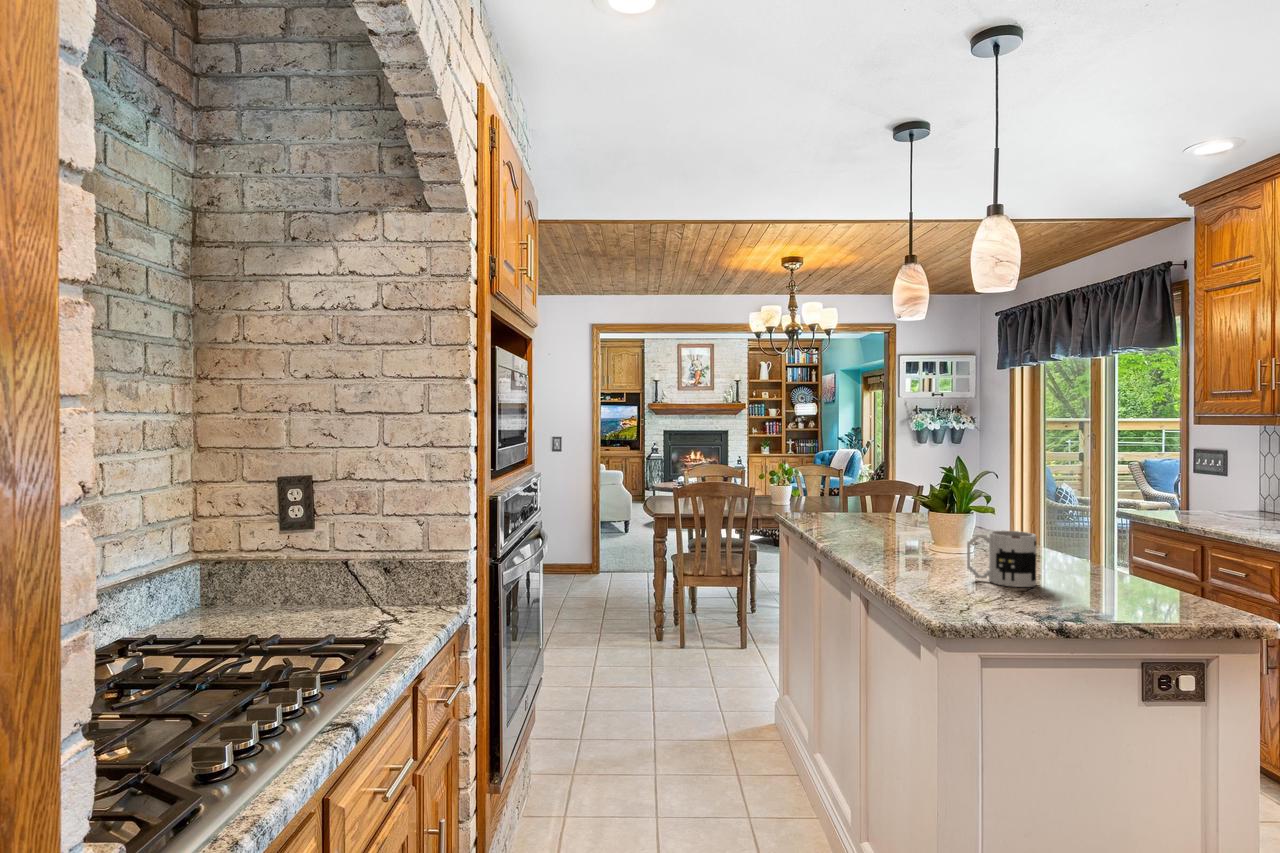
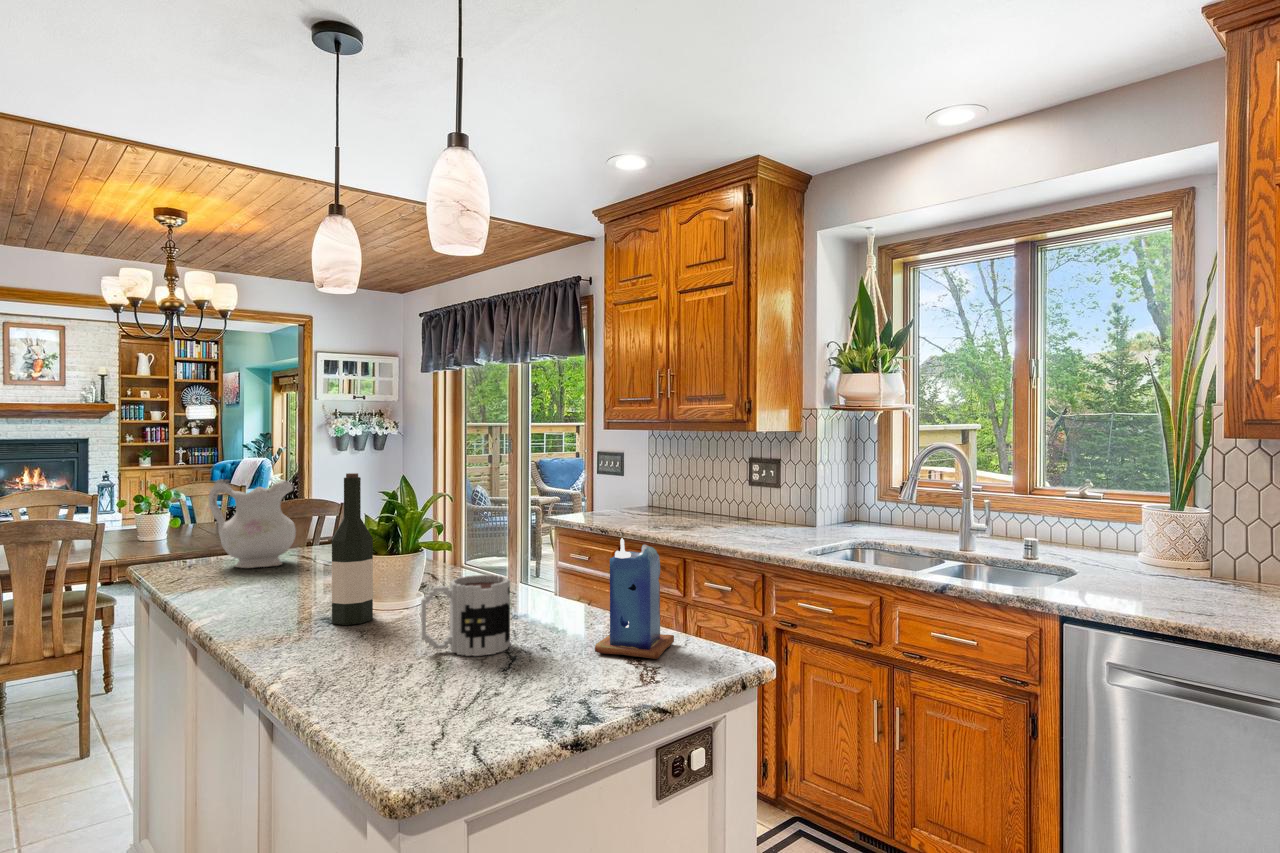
wine bottle: none [907,454,935,559] -> present [332,473,373,625]
ceramic pitcher: none [825,458,882,522] -> present [209,480,296,568]
candle: none [1108,511,1191,610] -> present [595,538,674,659]

